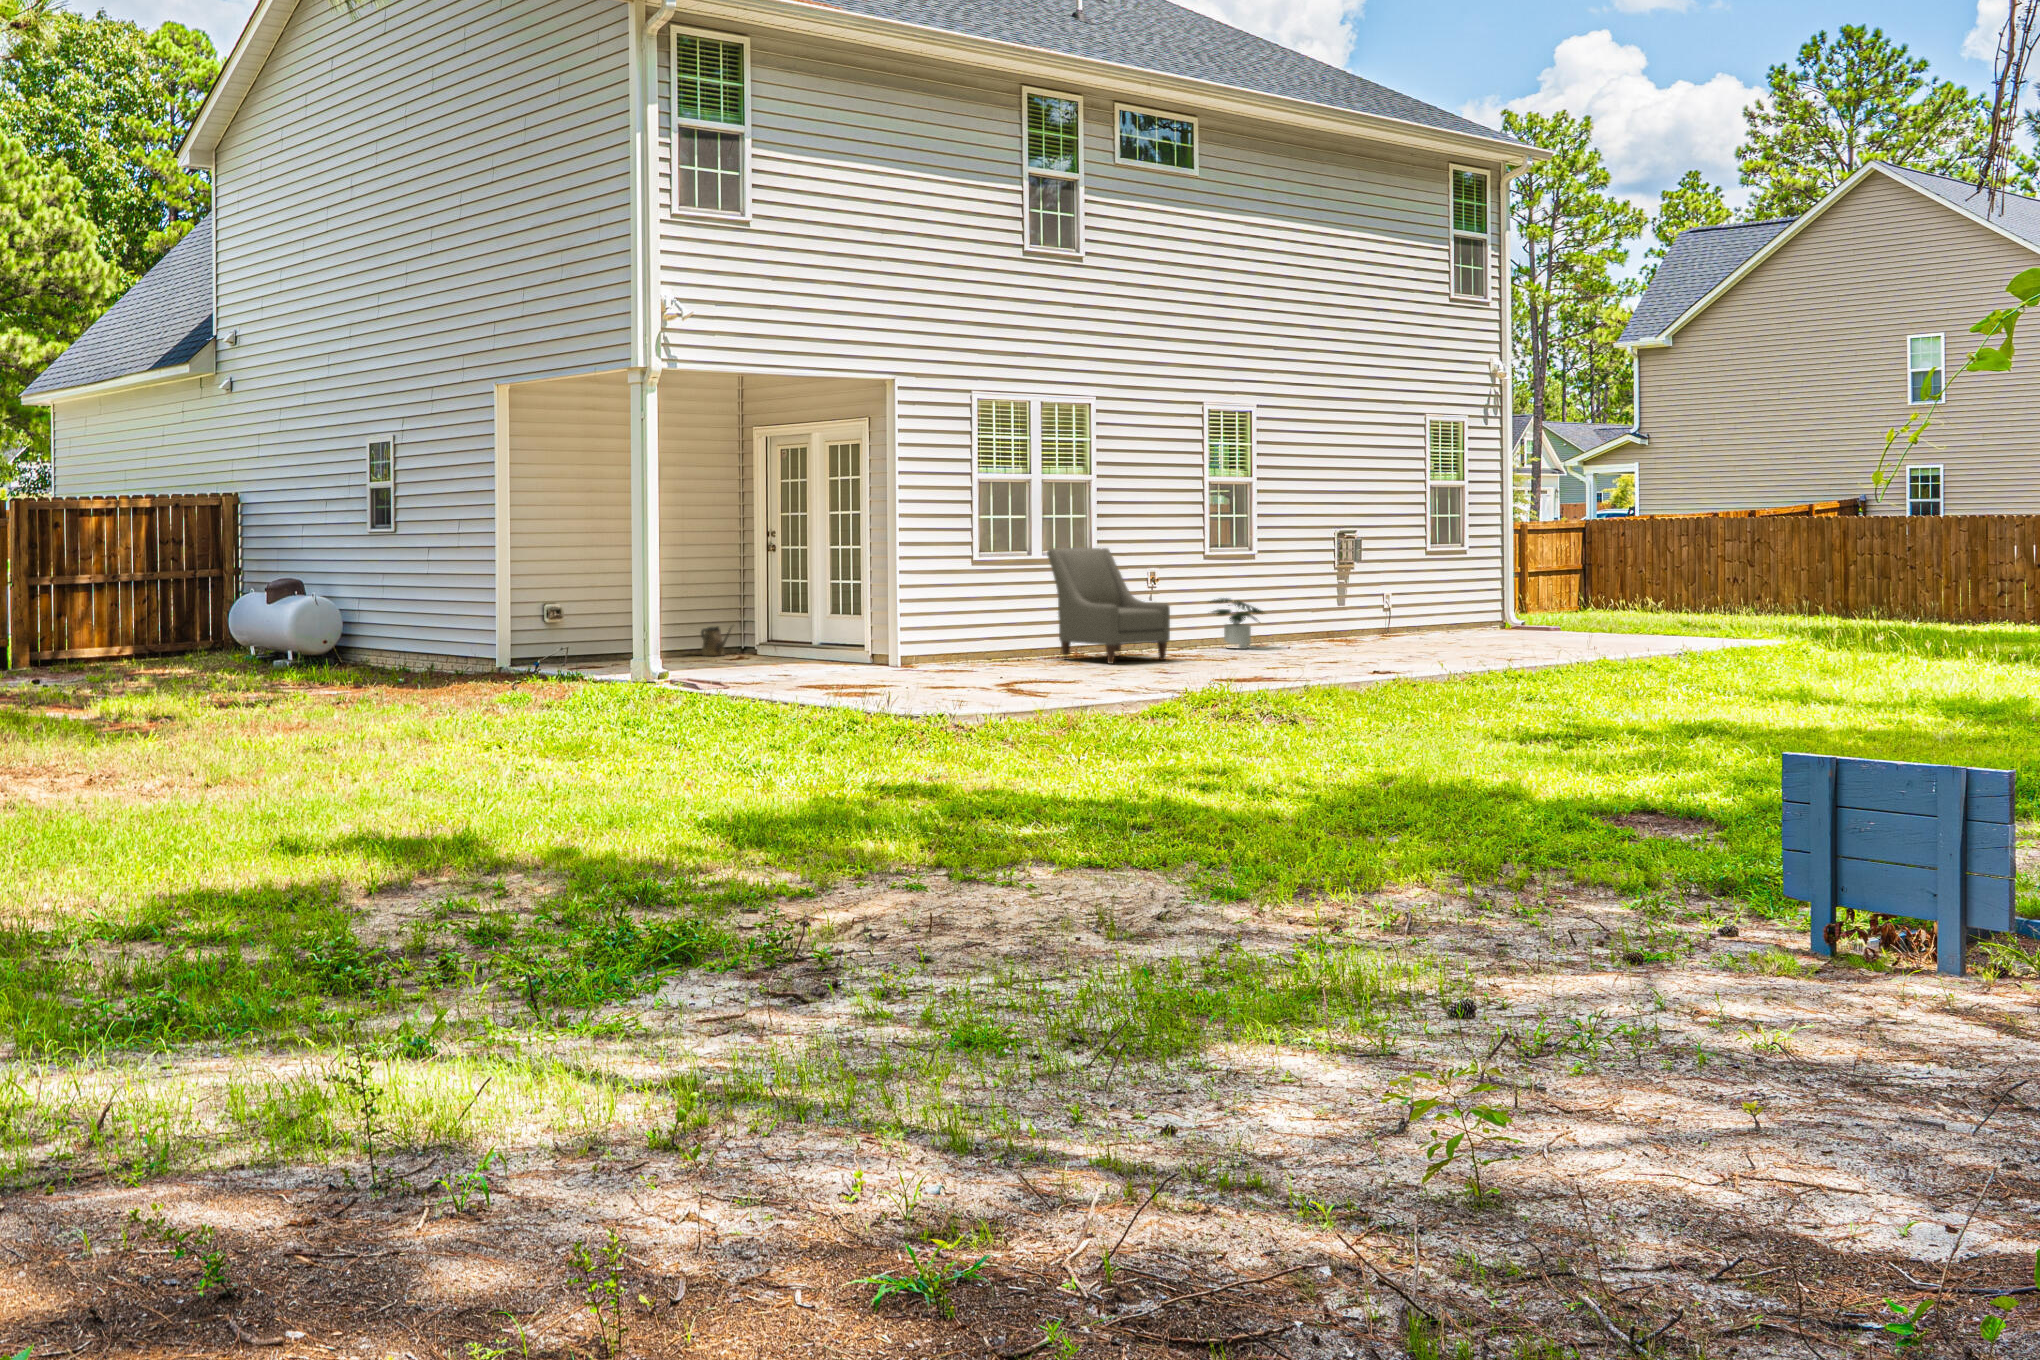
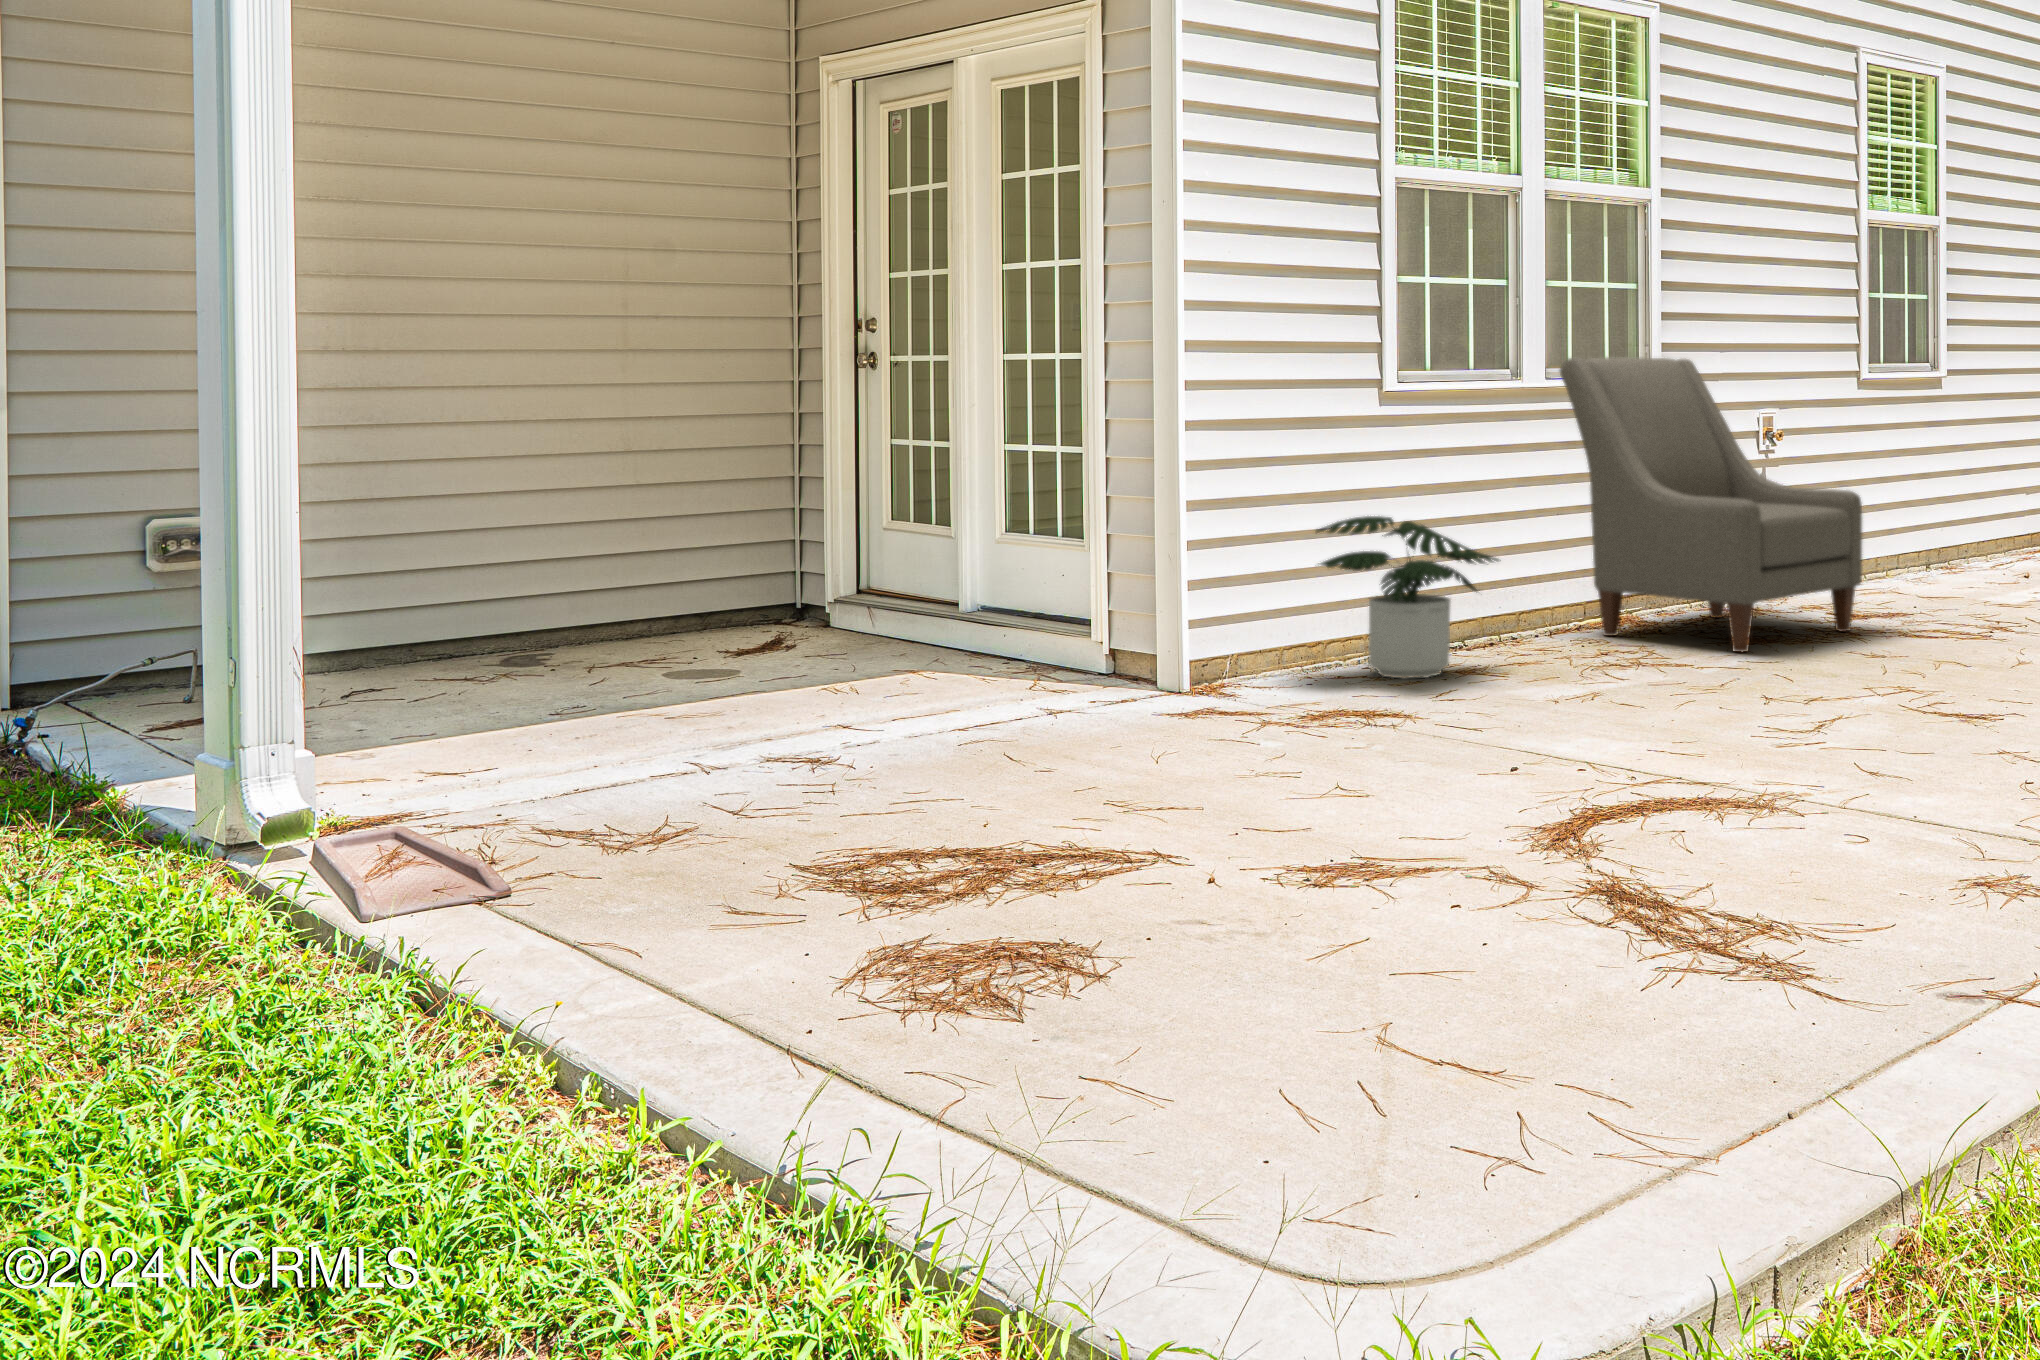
potted plant: present [1210,598,1263,649] -> present [1316,516,1501,679]
watering can: present [701,626,731,656] -> none [656,564,740,647]

